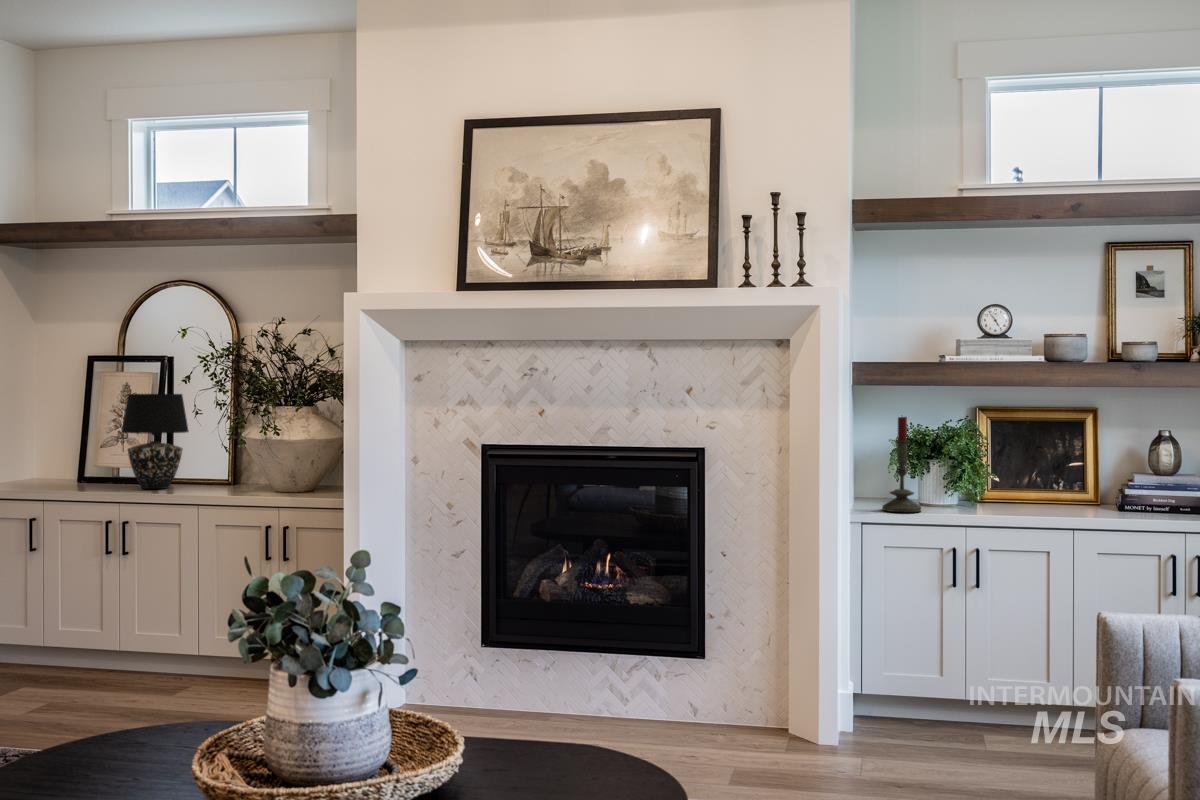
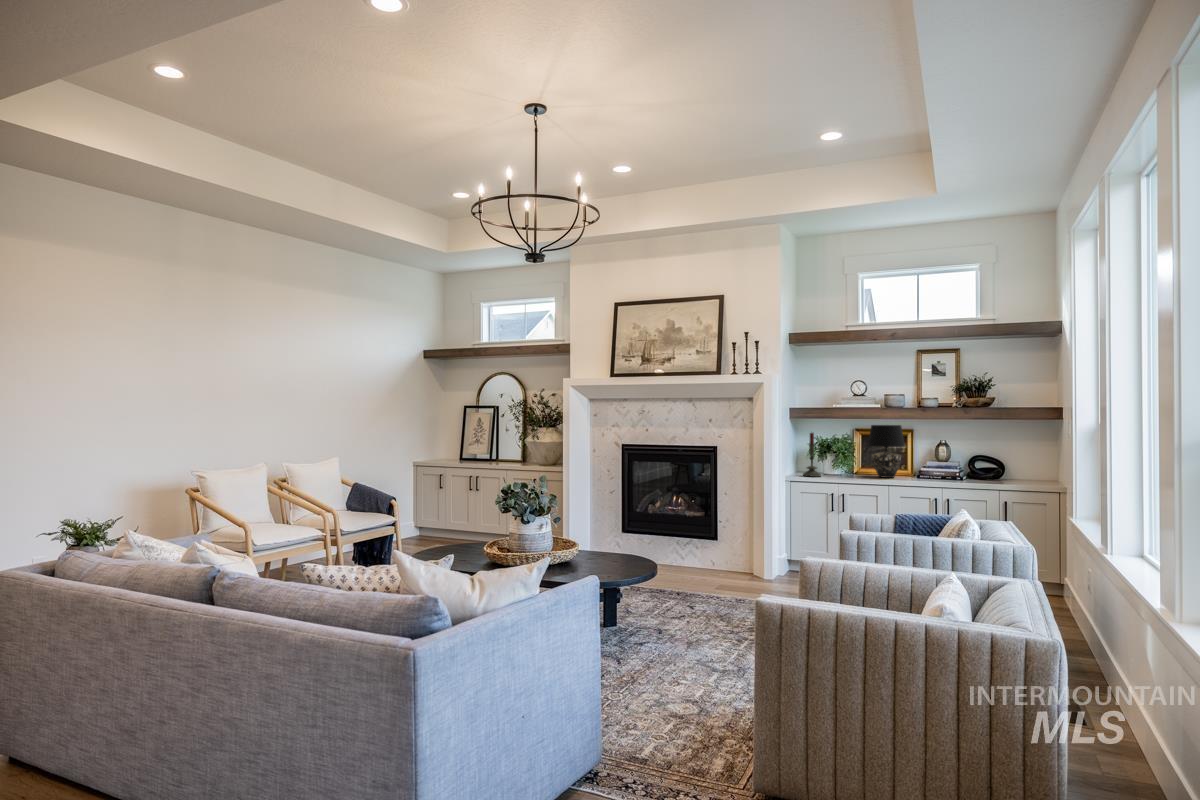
table lamp: present [121,394,189,489] -> present [868,425,905,478]

